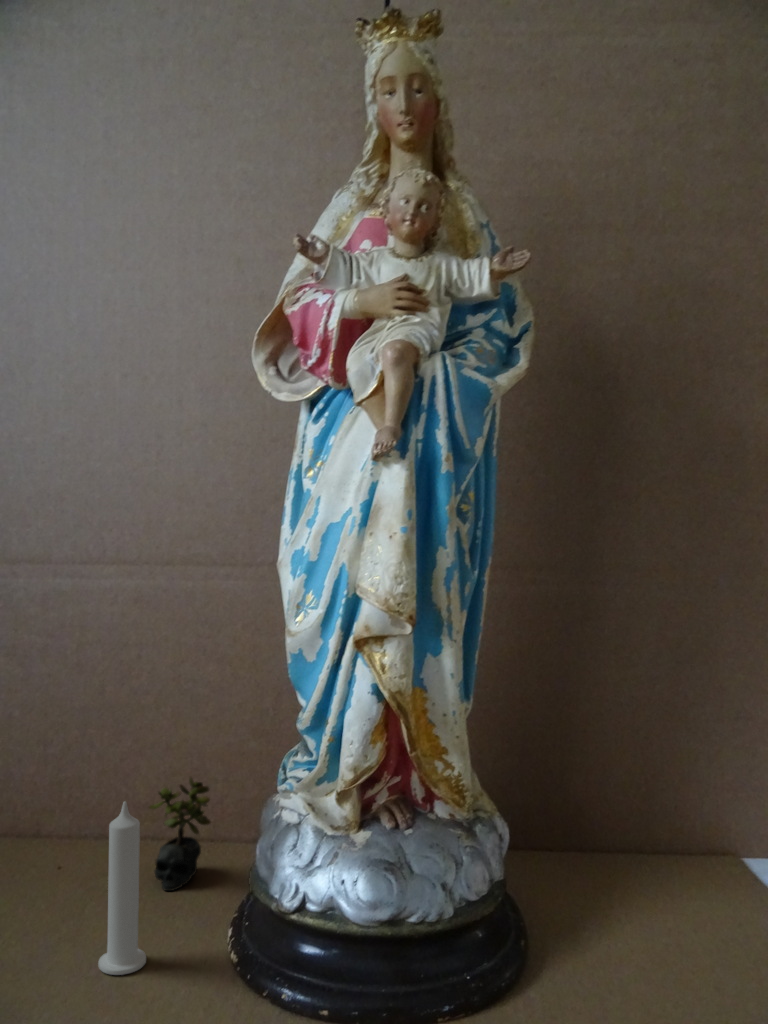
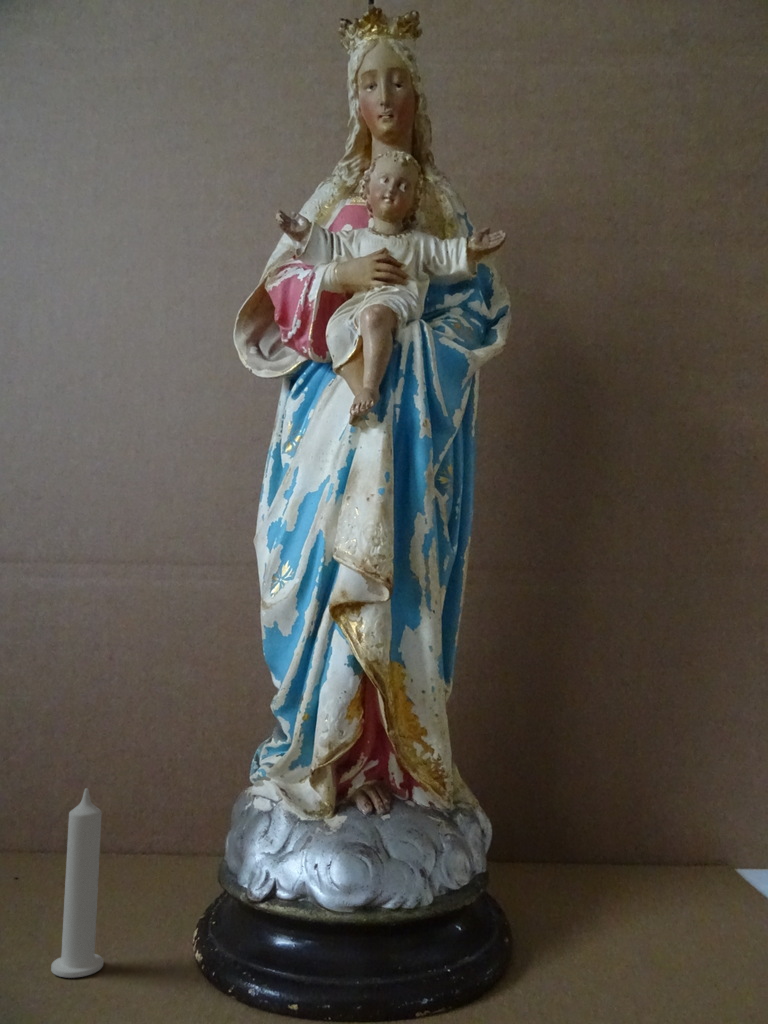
succulent plant: present [149,778,211,891] -> none [112,788,178,907]

